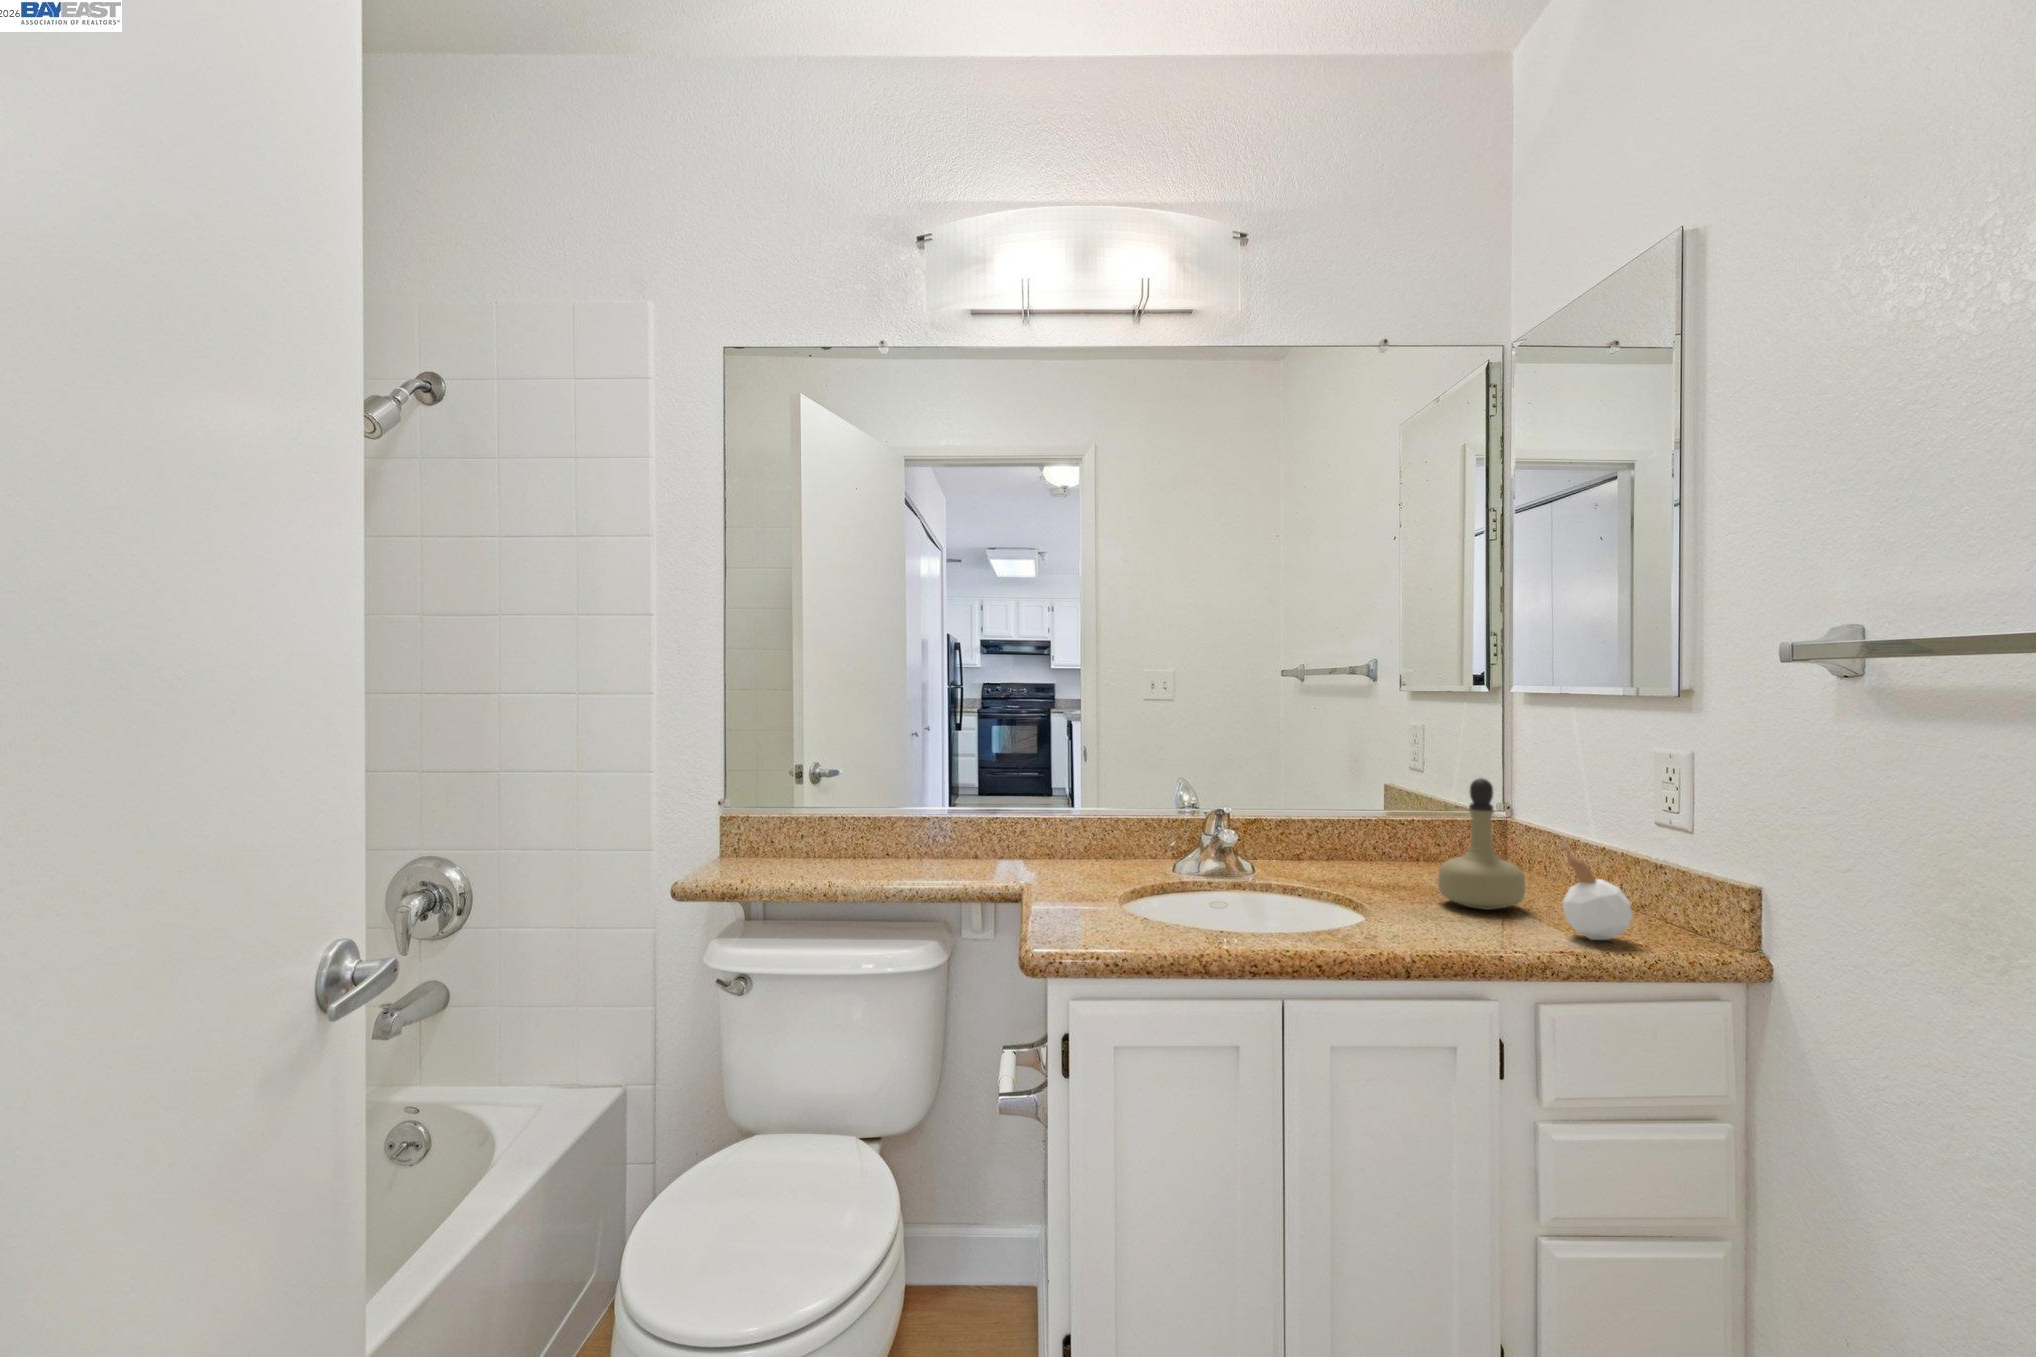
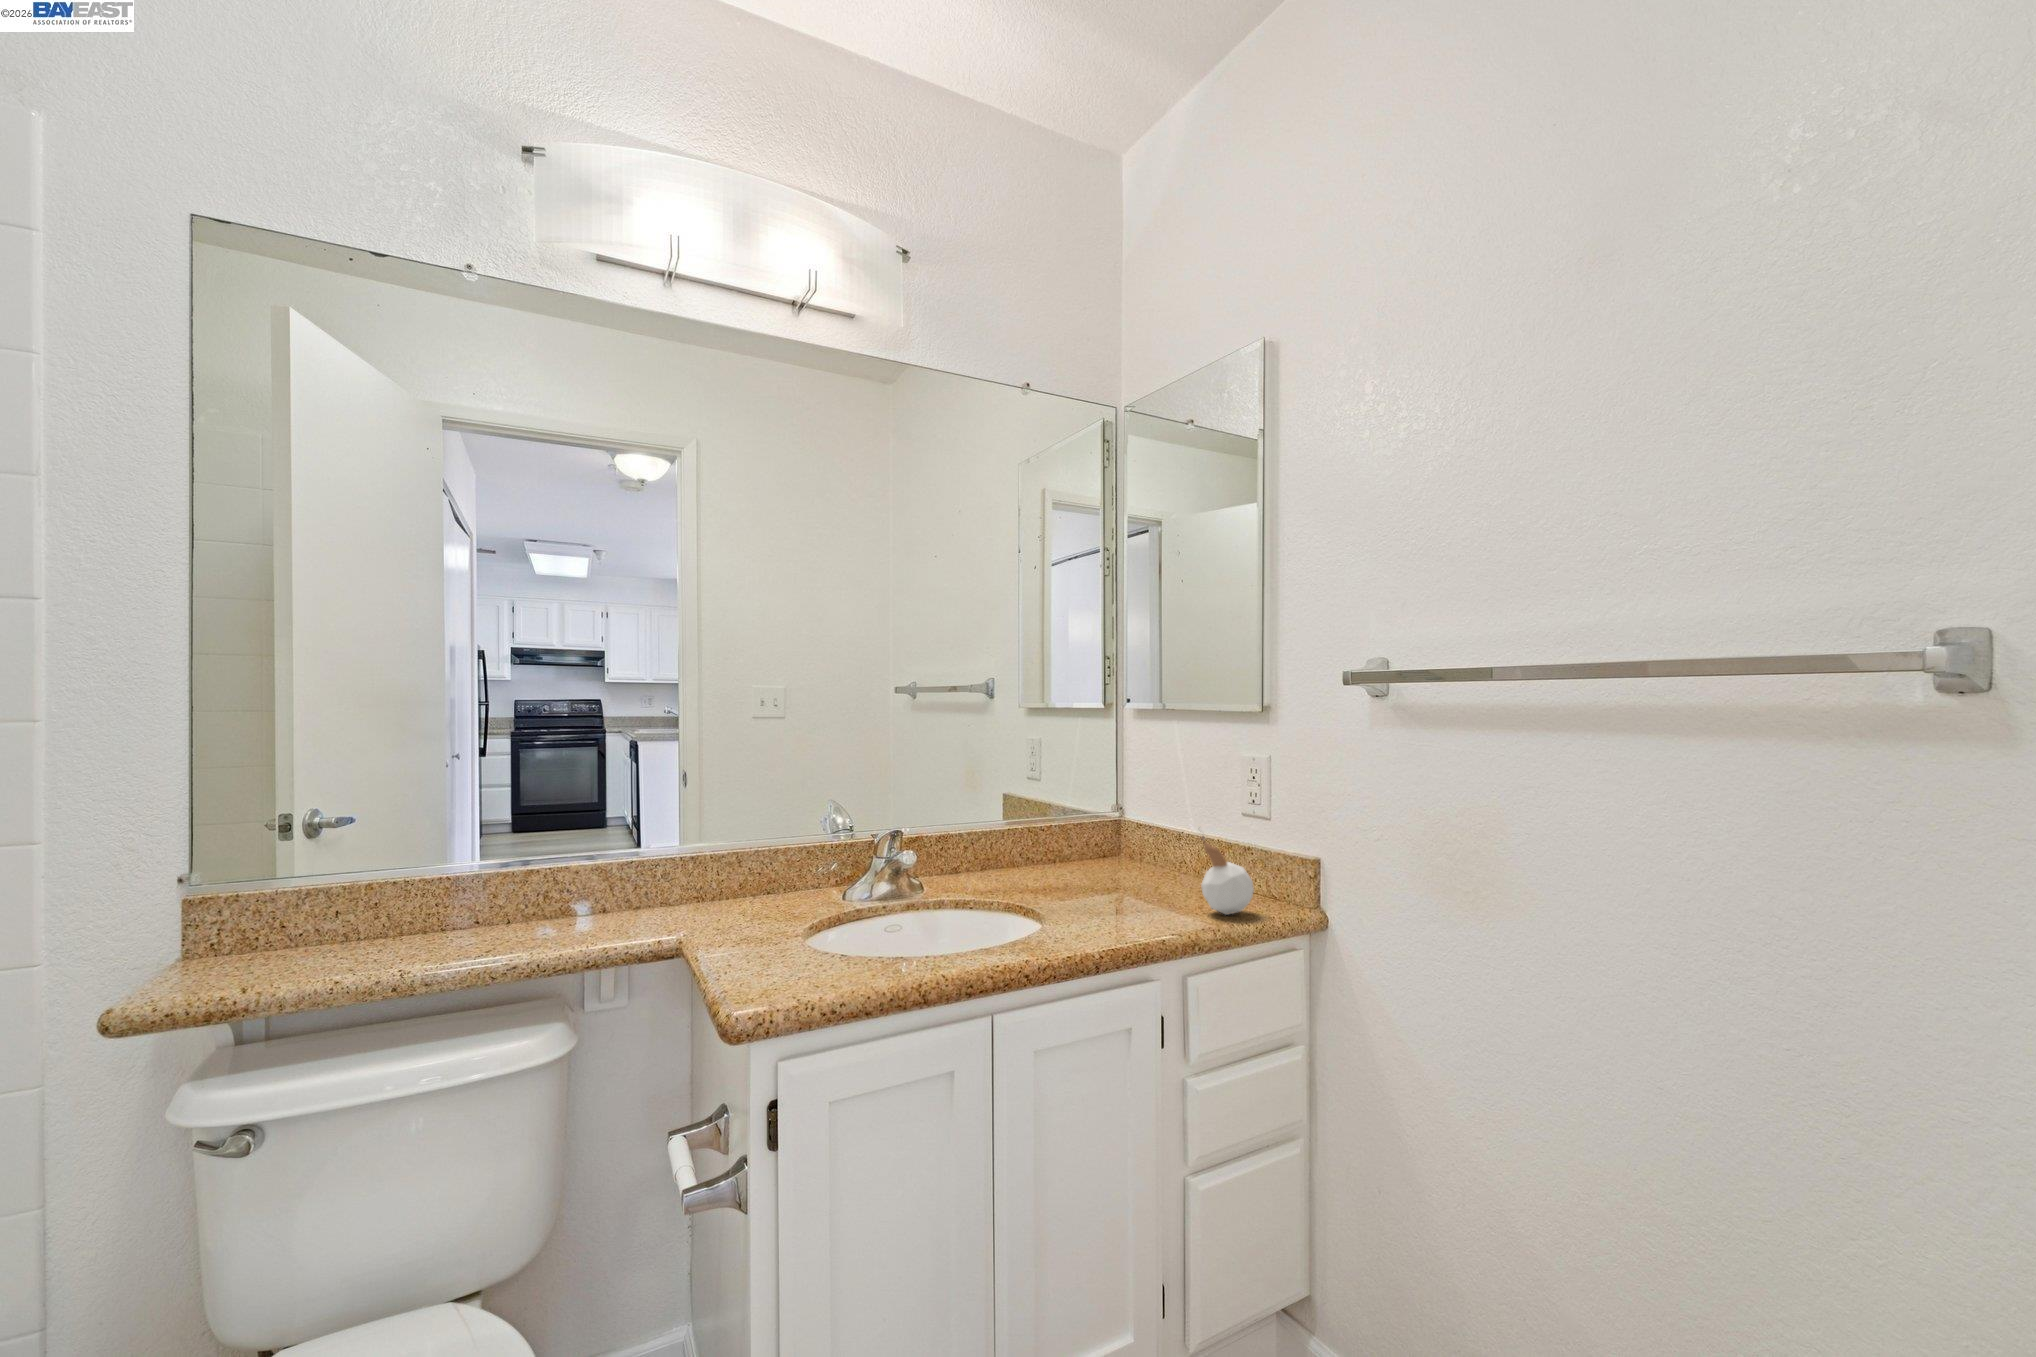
perfume bottle: present [1438,778,1526,910] -> none [1090,783,1160,899]

